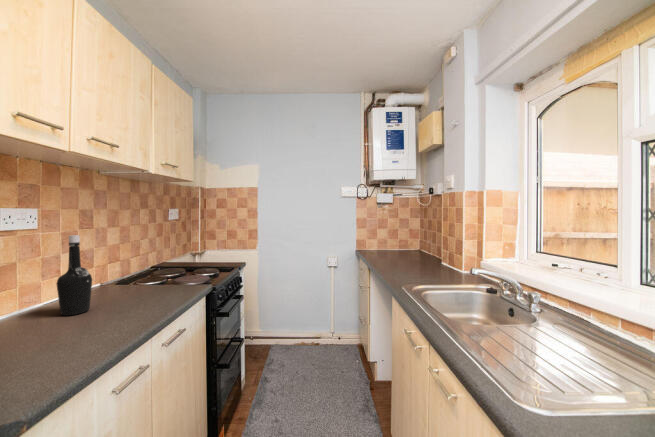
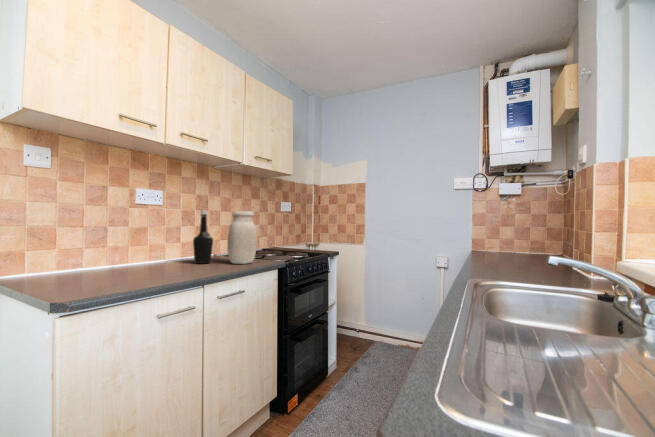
jar: none [118,233,162,306] -> present [227,211,257,264]

